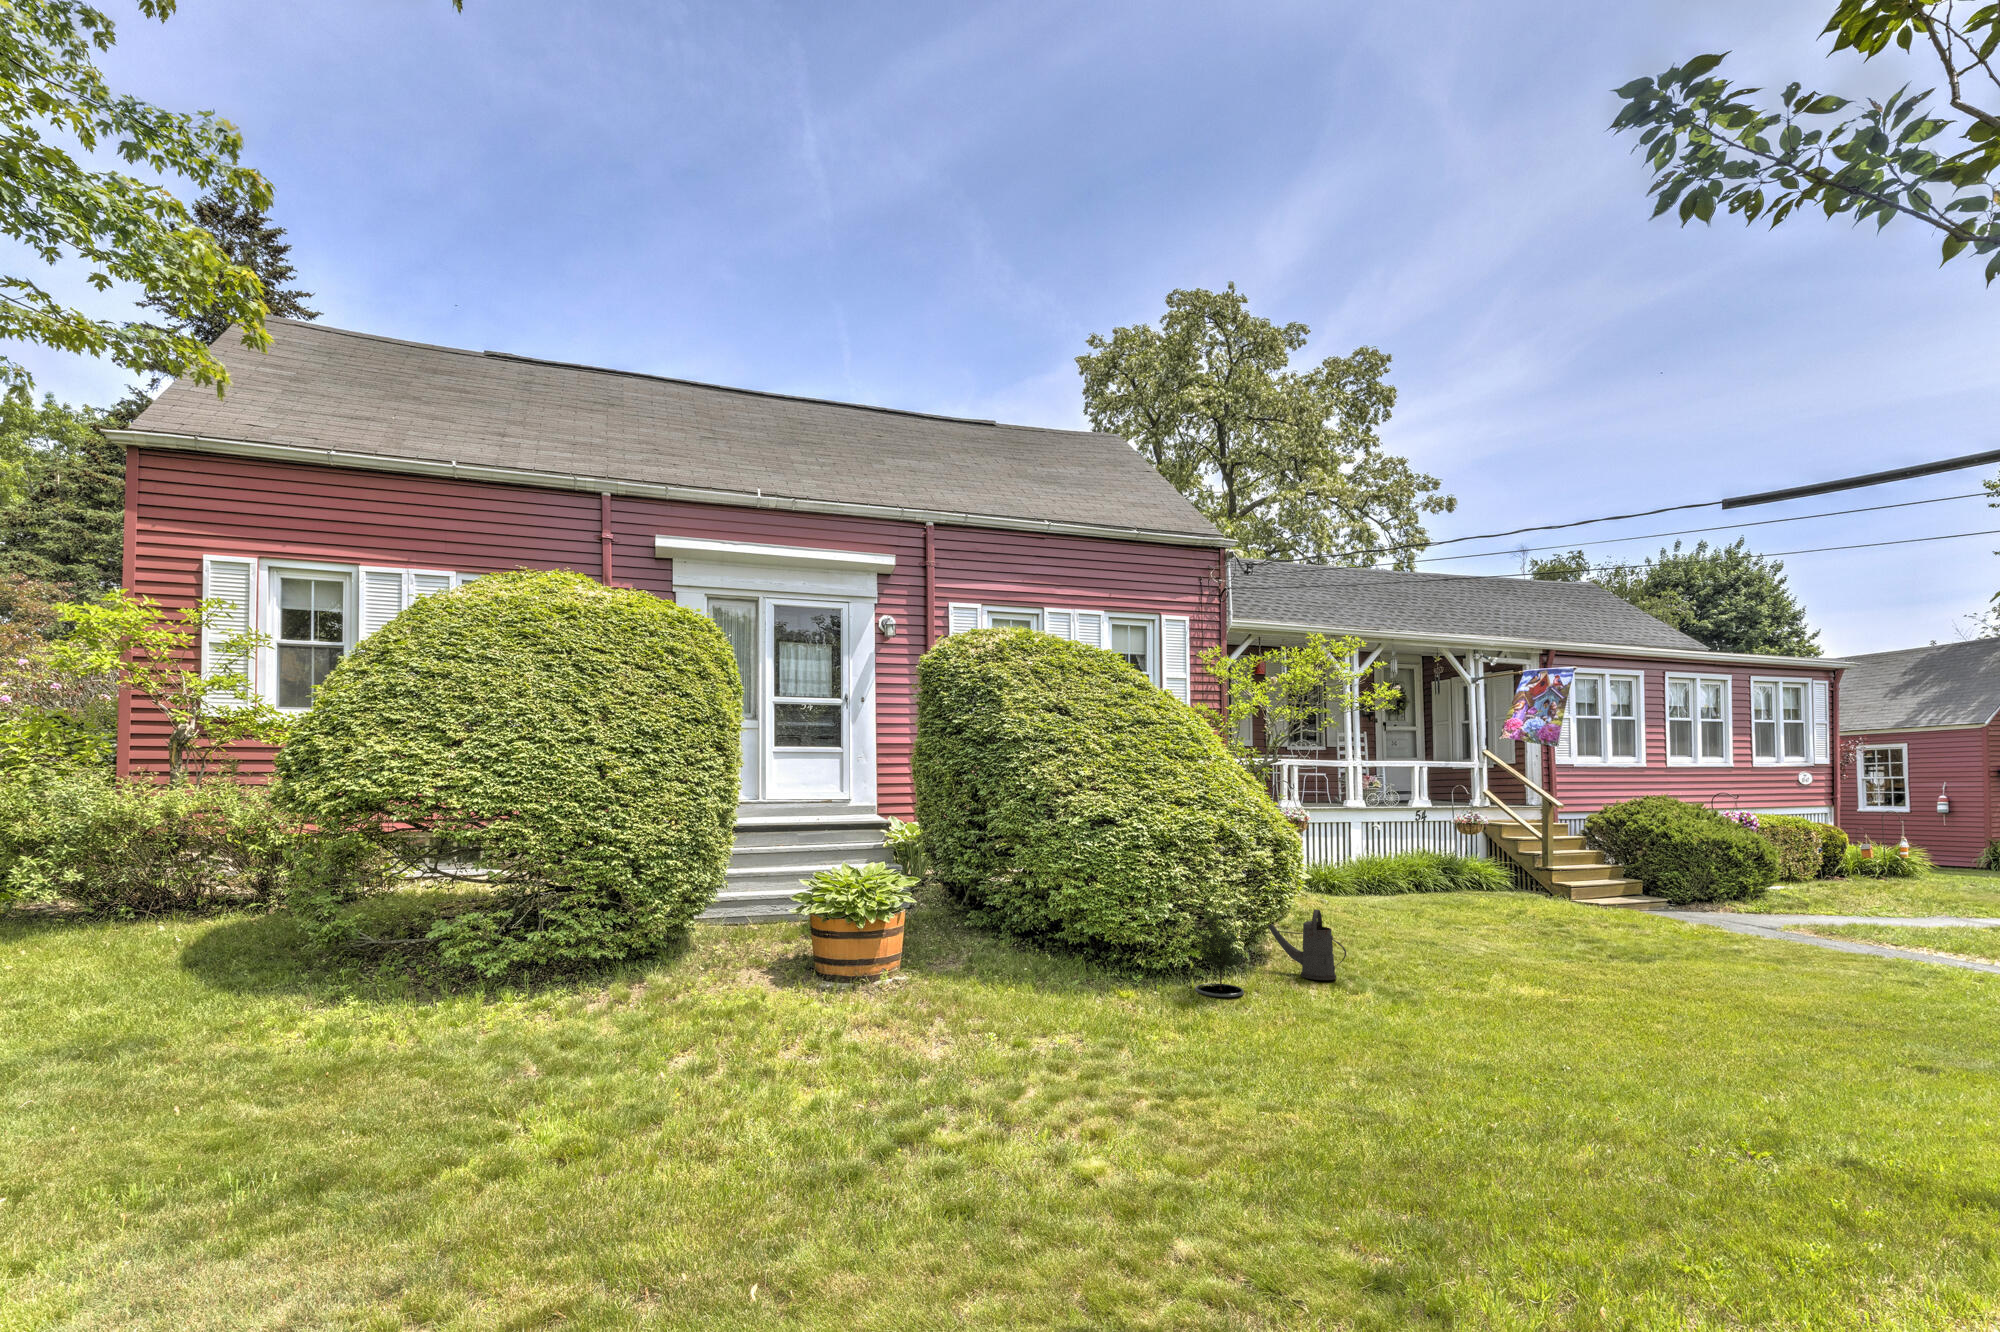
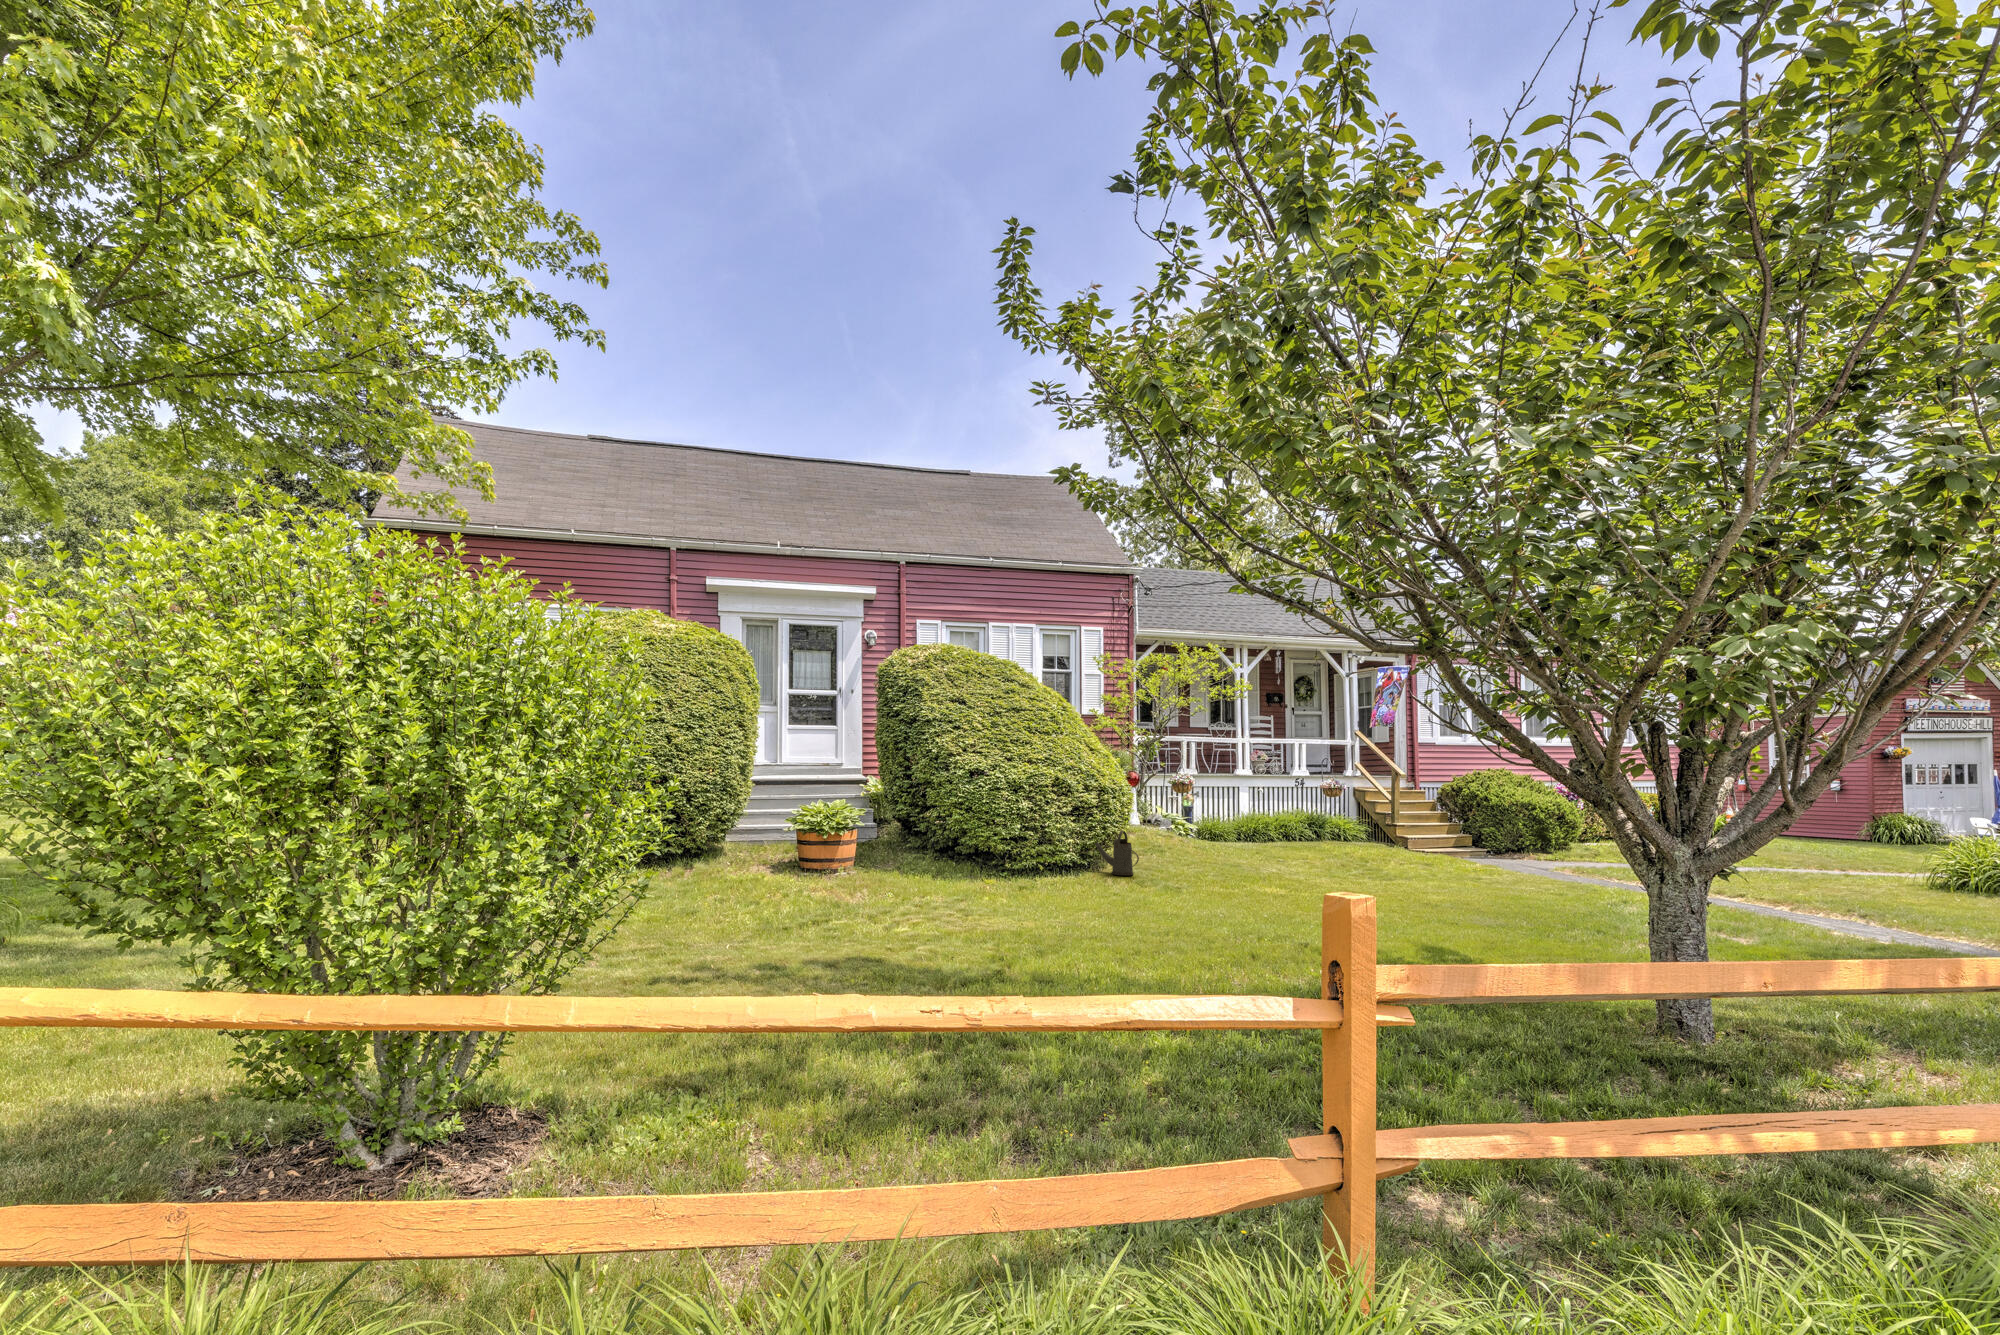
potted tree: present [1195,907,1244,997] -> present [1531,818,1552,853]

